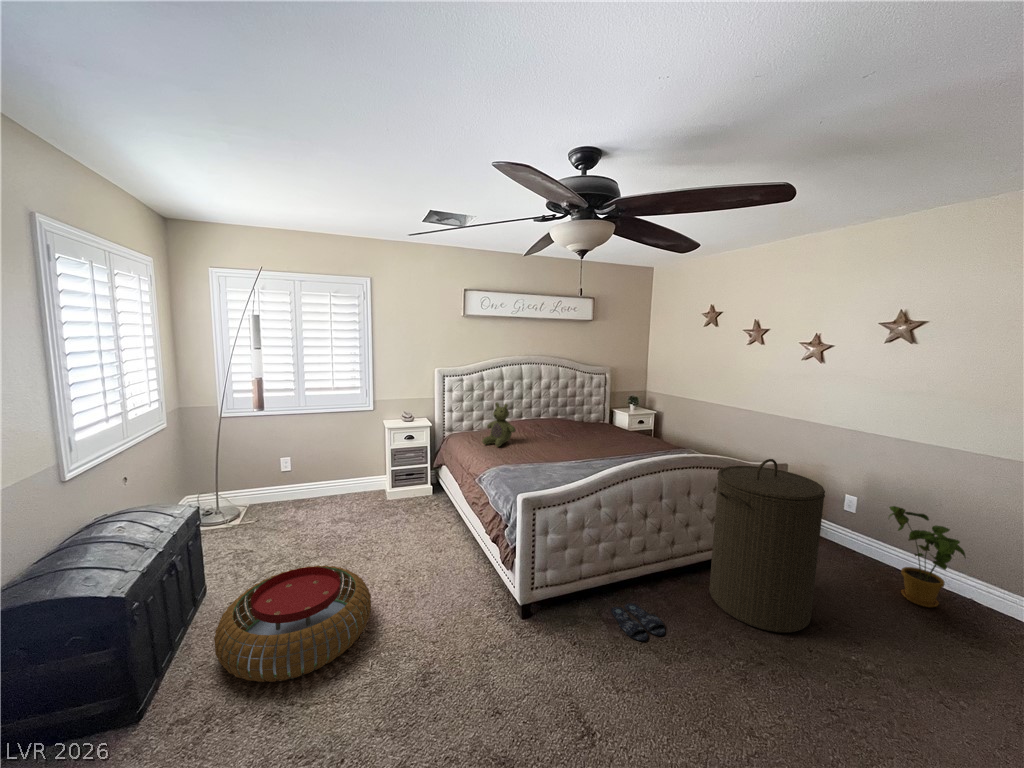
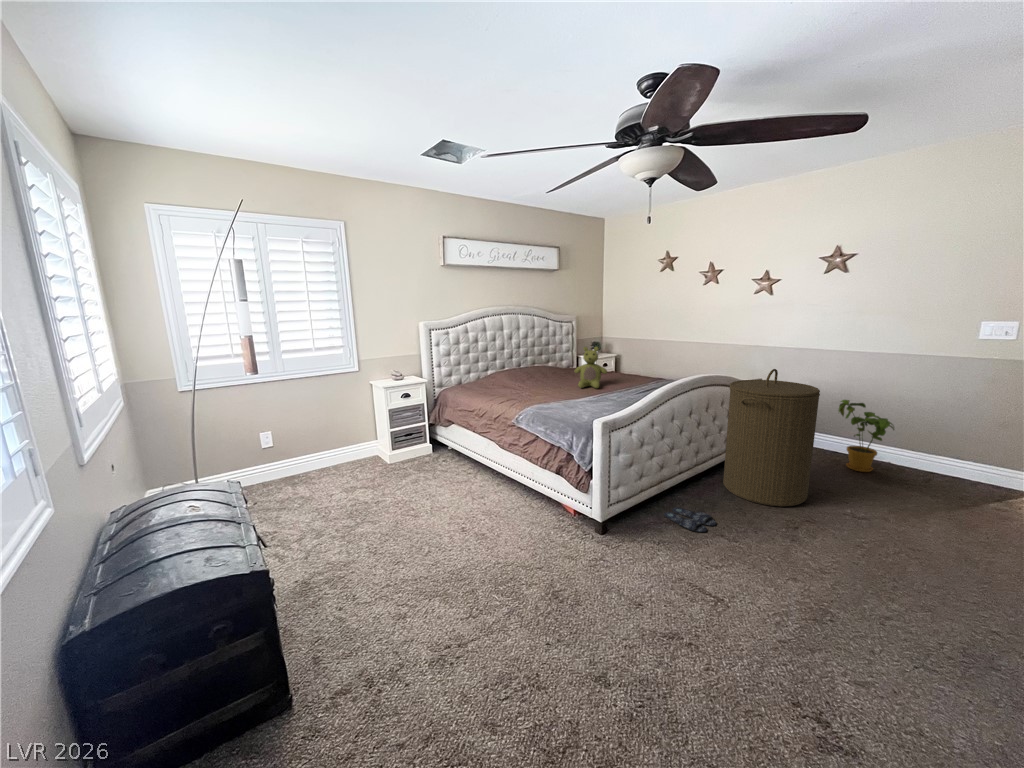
stuffed bear: present [482,403,516,447] -> present [575,347,607,388]
pouf: present [214,565,371,682] -> none [313,523,469,644]

